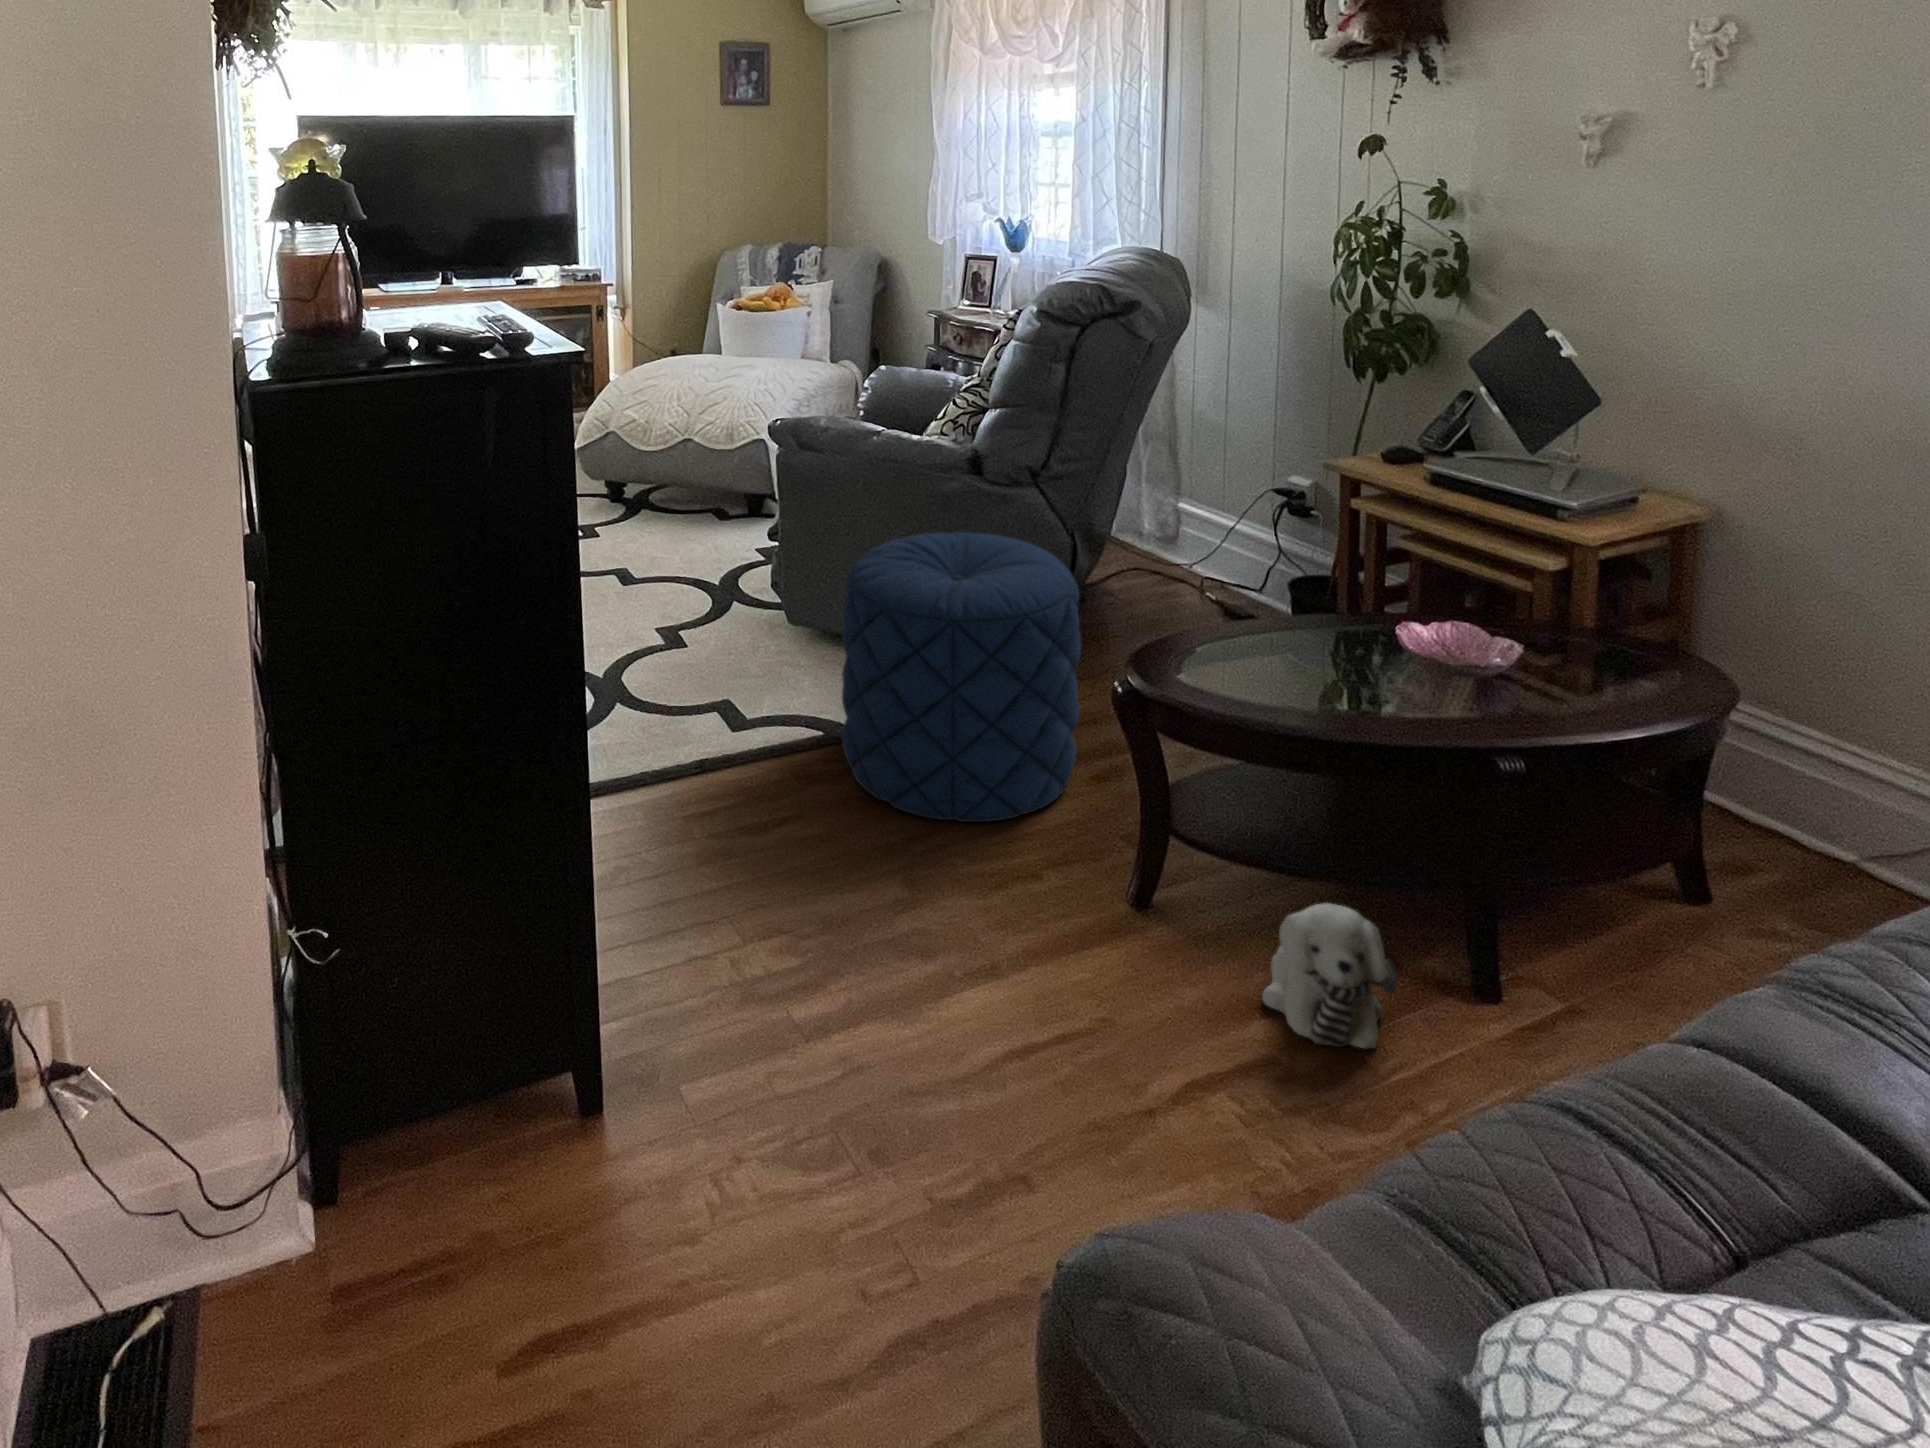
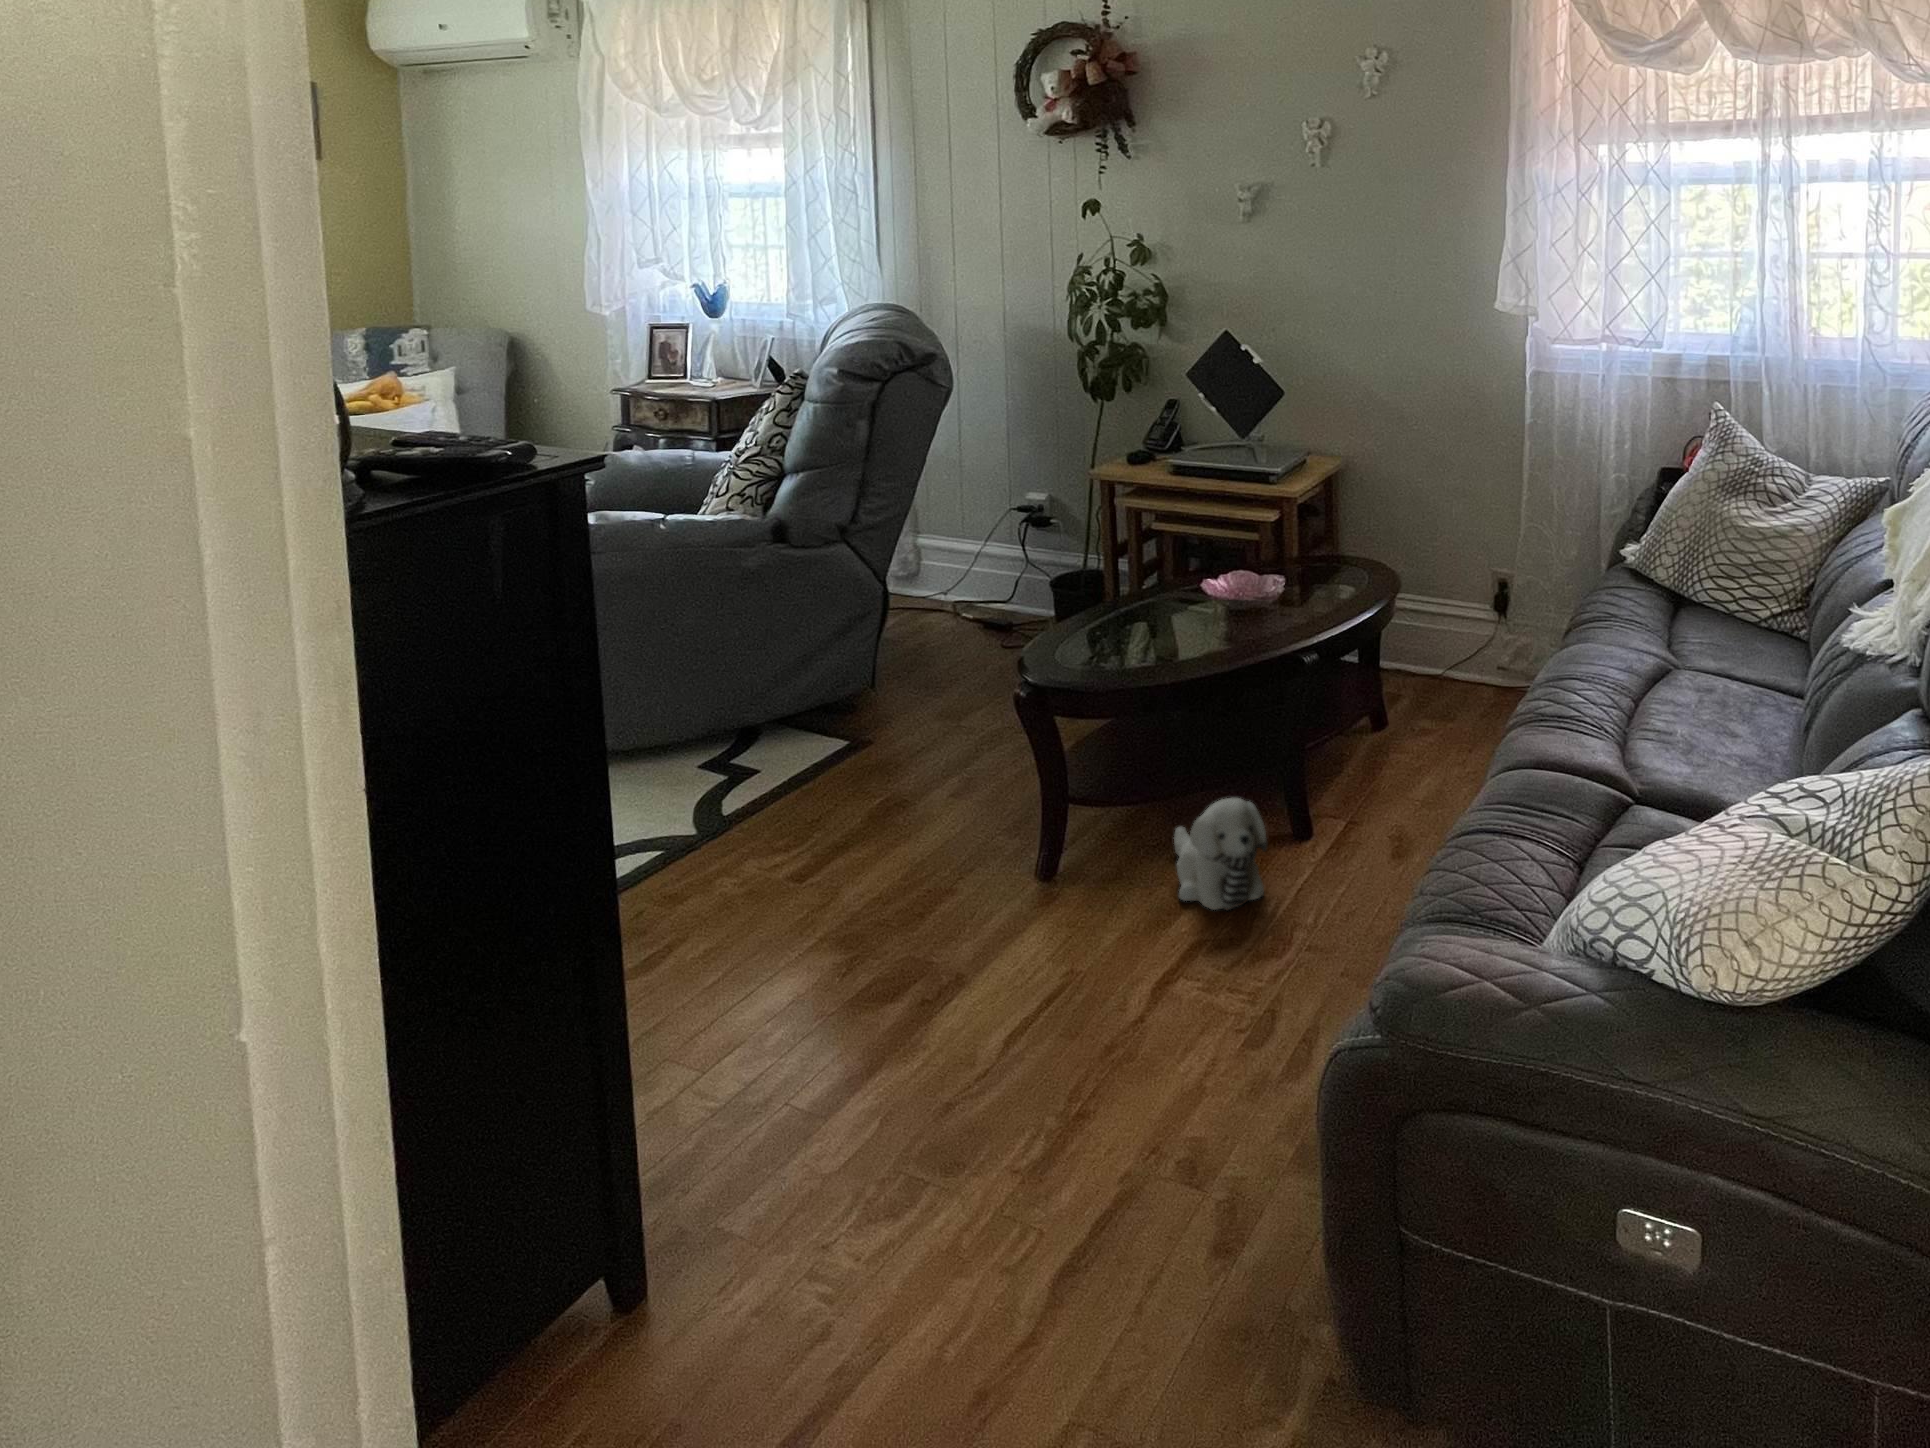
pouf: present [842,532,1081,822] -> none [697,591,950,885]

